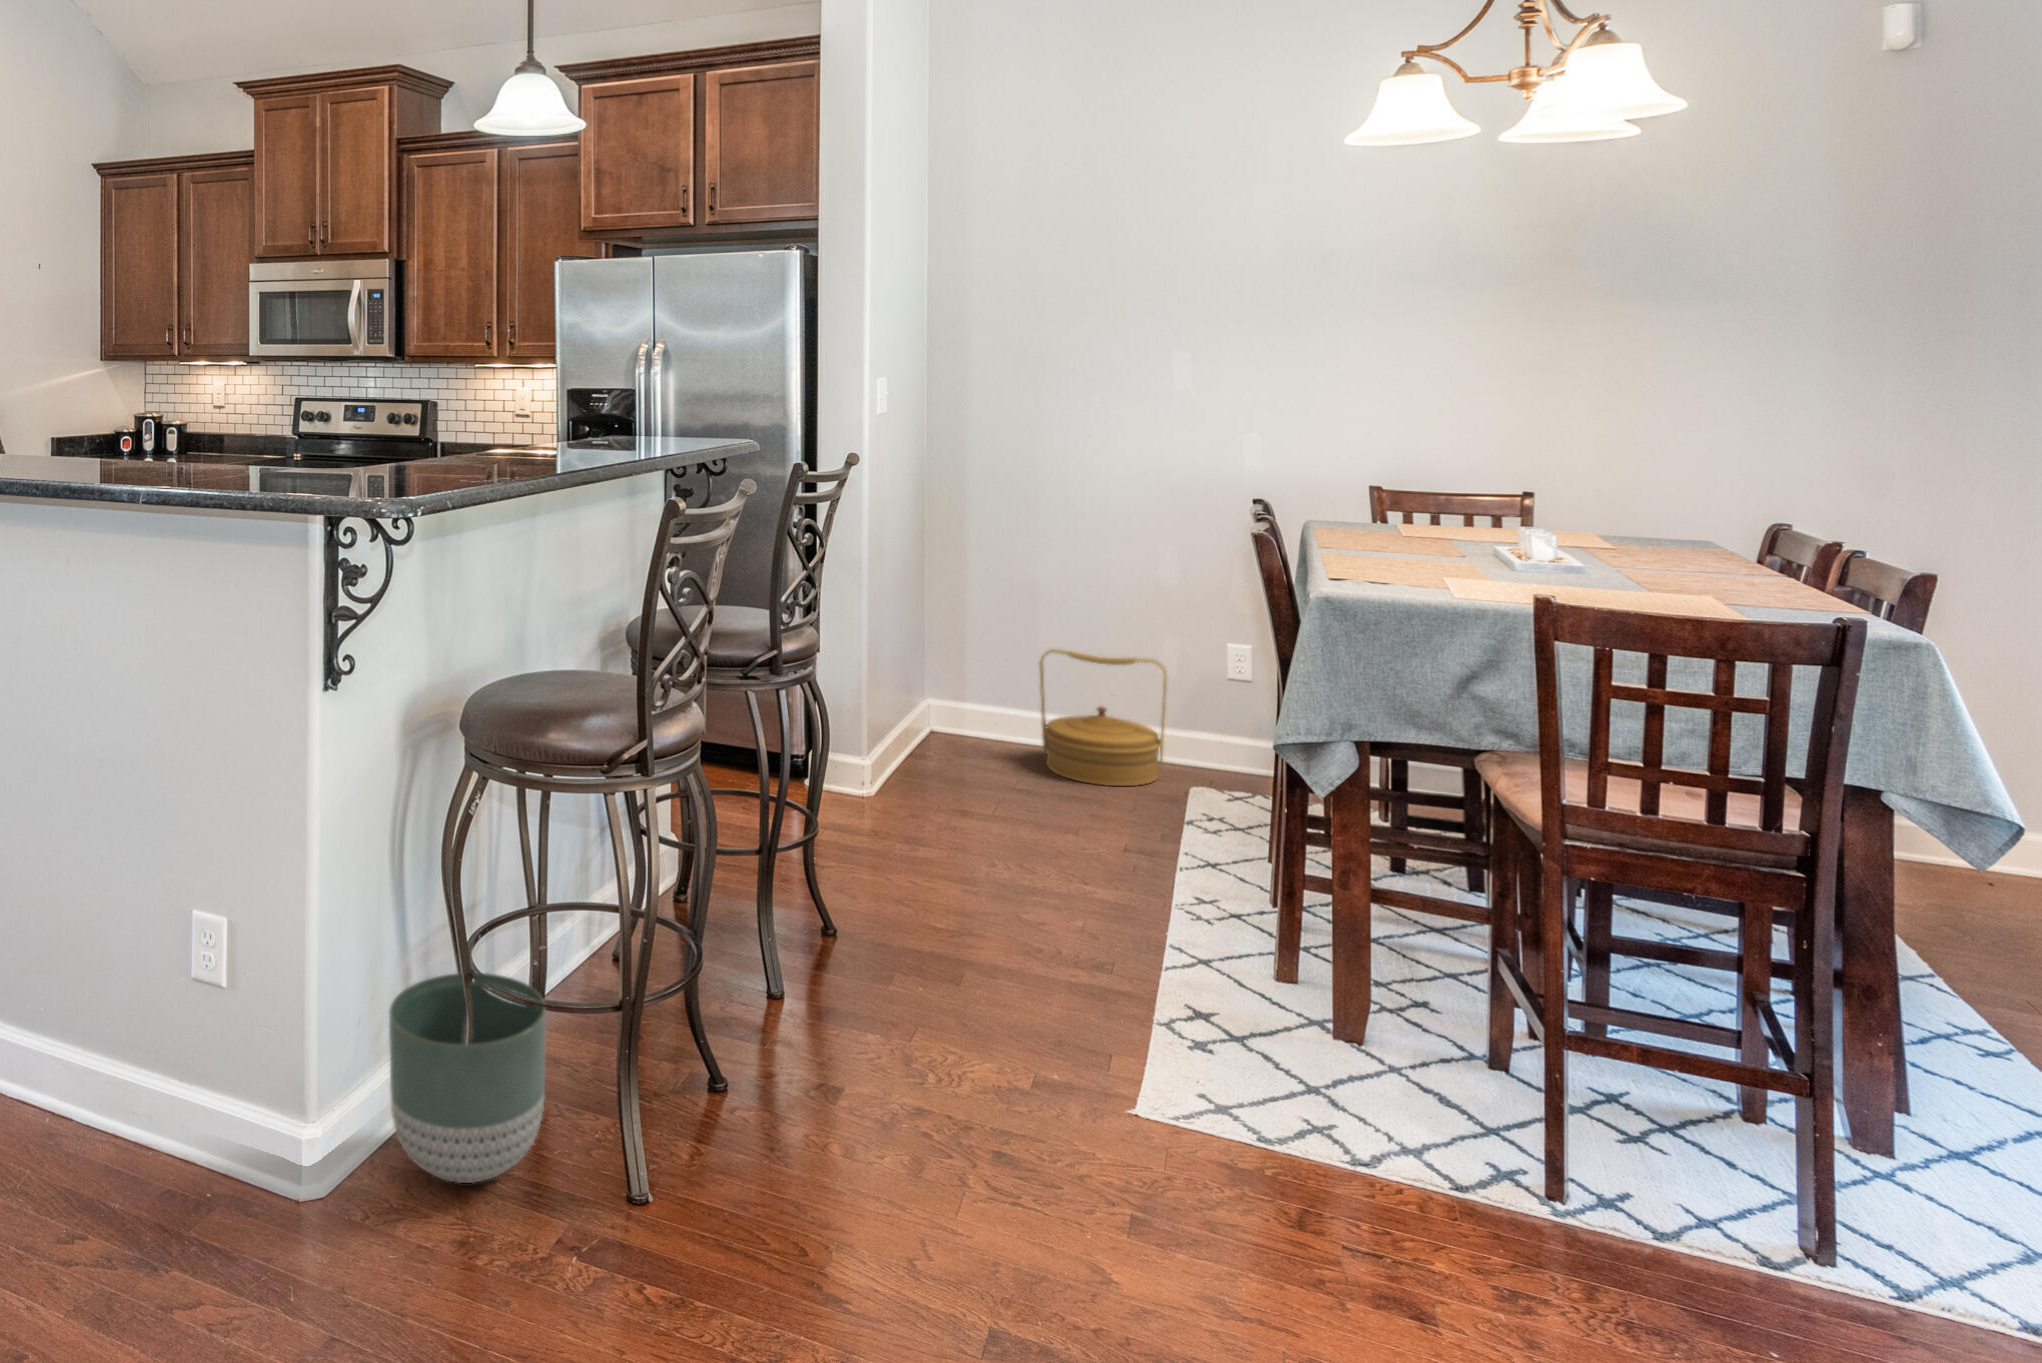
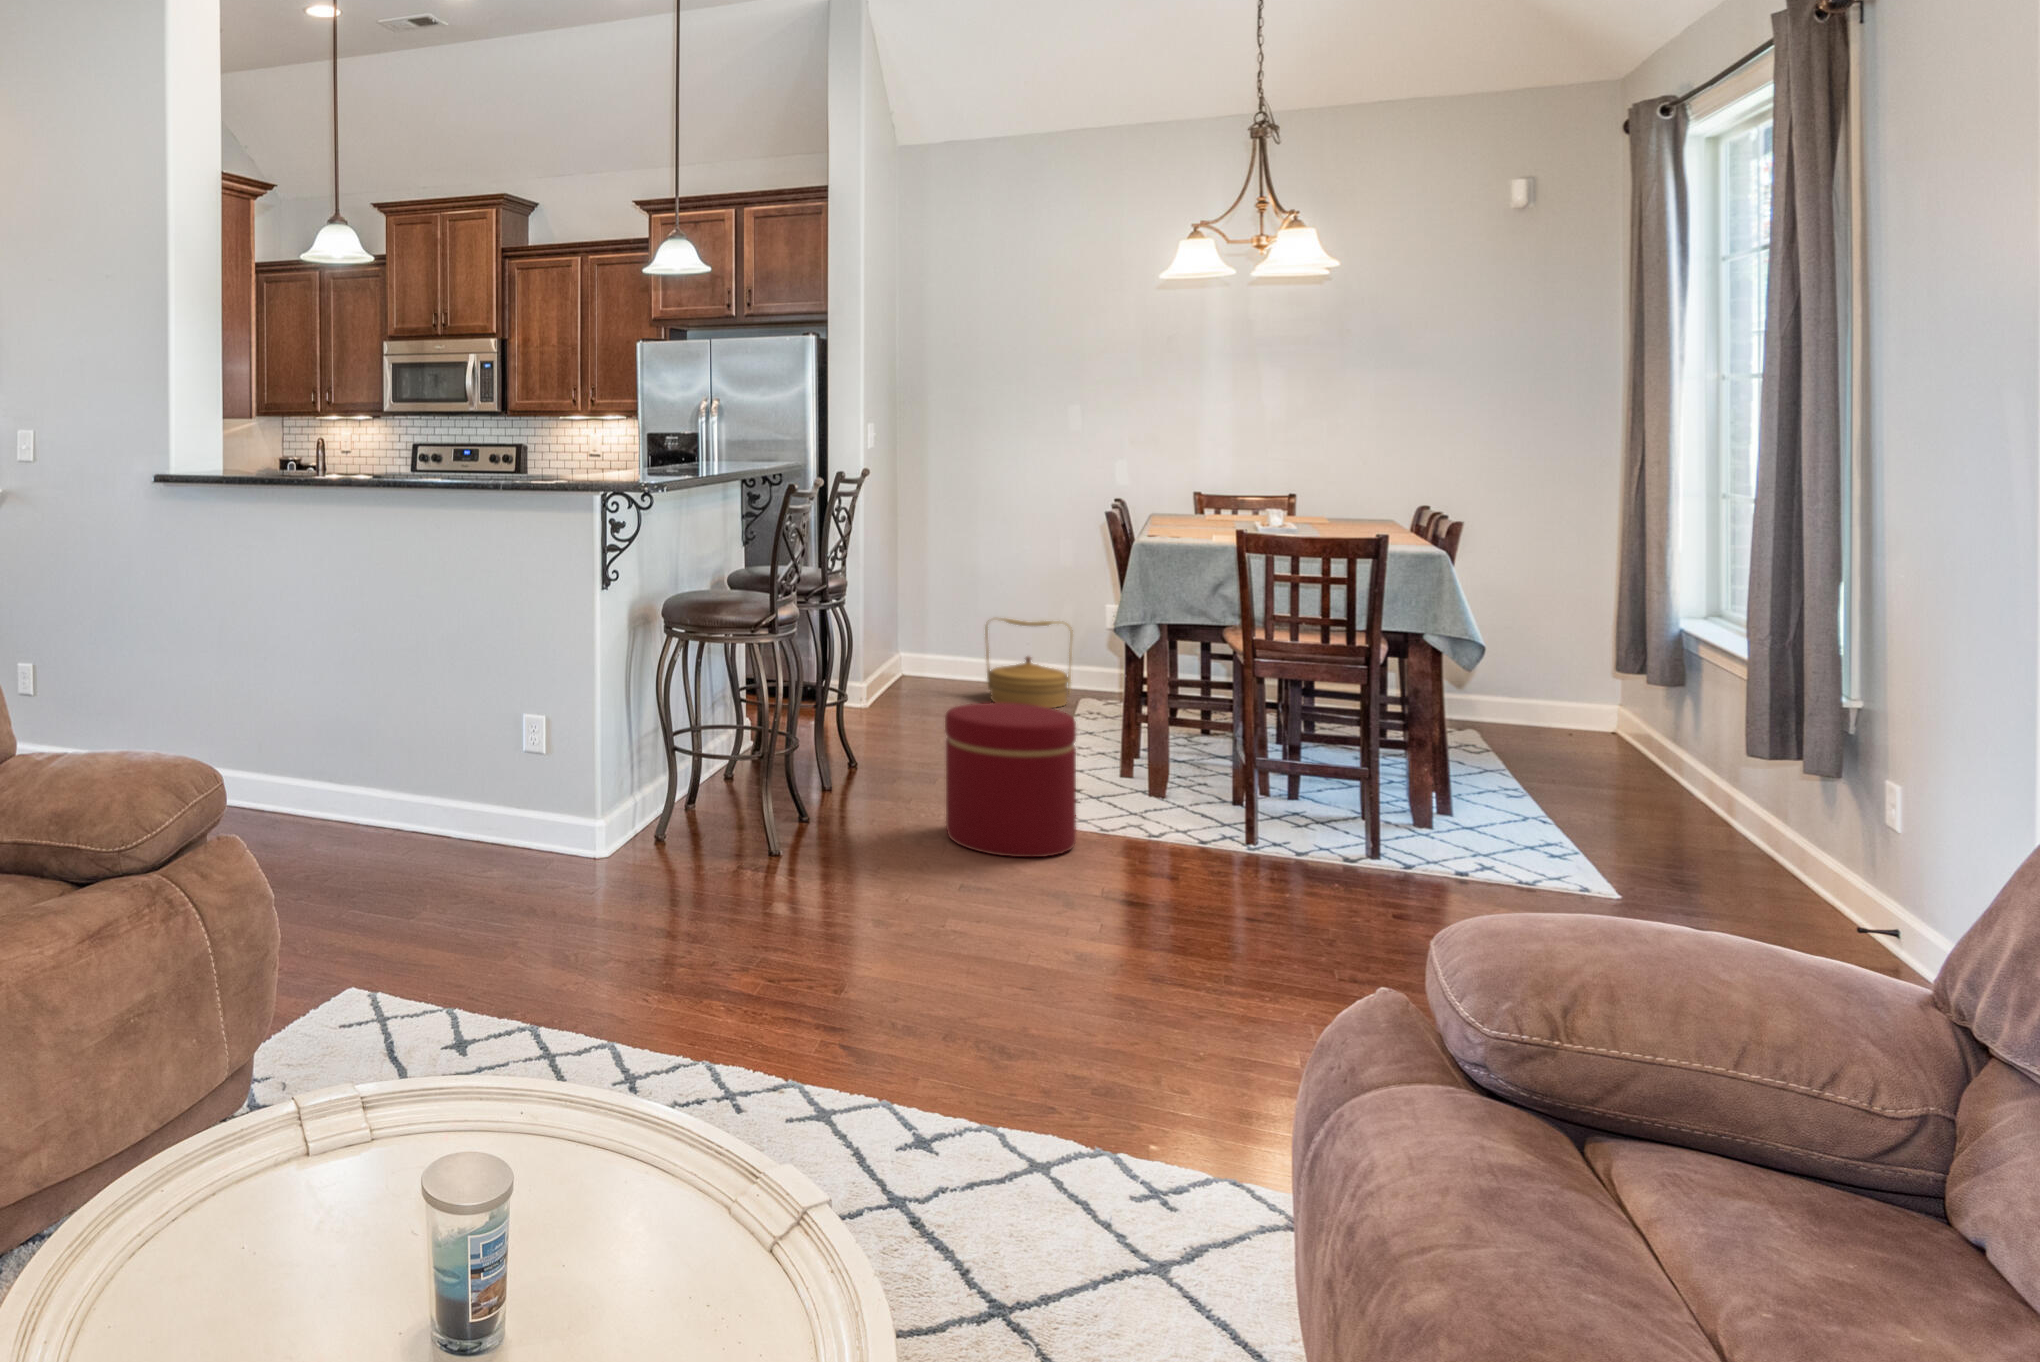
ottoman: none [968,883,1216,1223] -> present [945,703,1076,857]
planter: present [389,973,546,1183] -> none [637,752,721,851]

